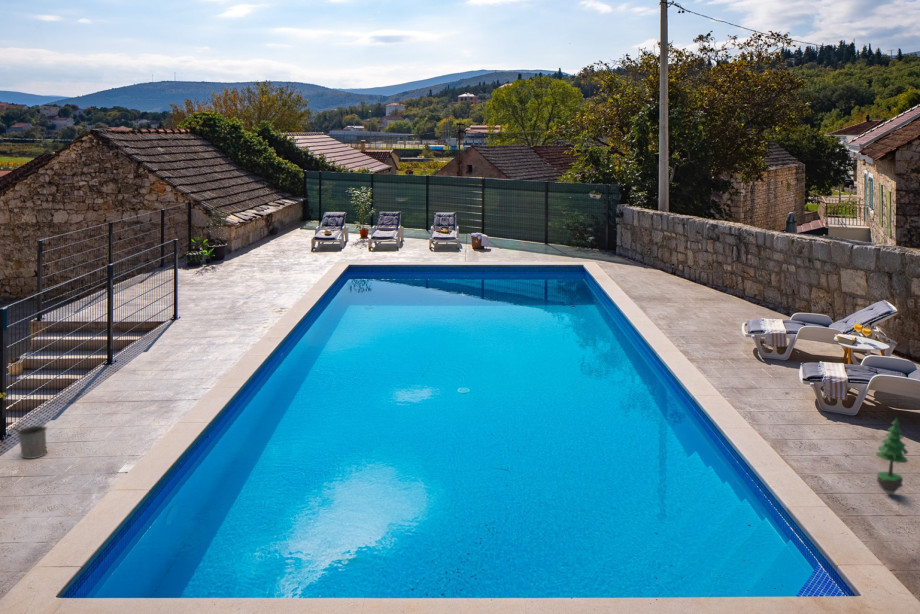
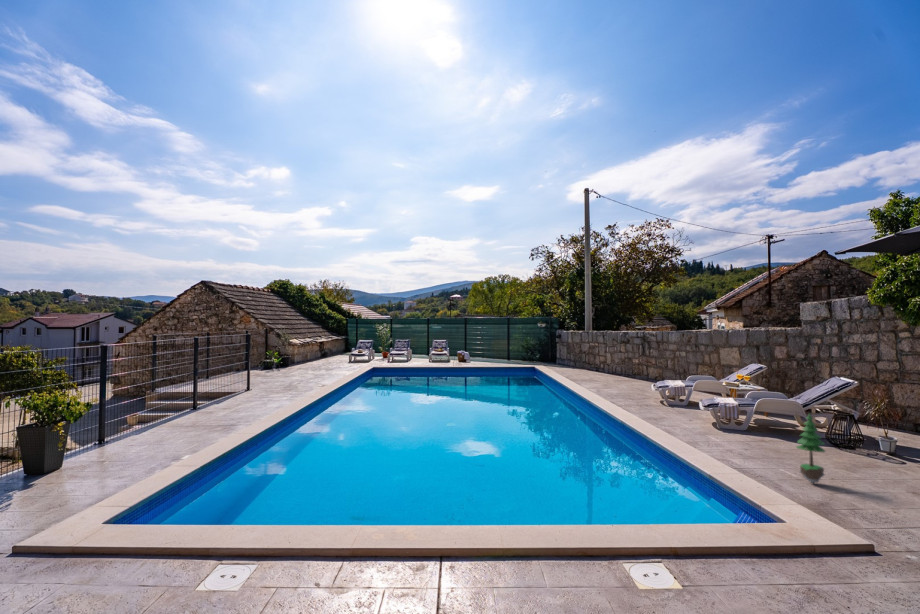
bucket: present [16,426,47,459] -> none [68,431,96,469]

